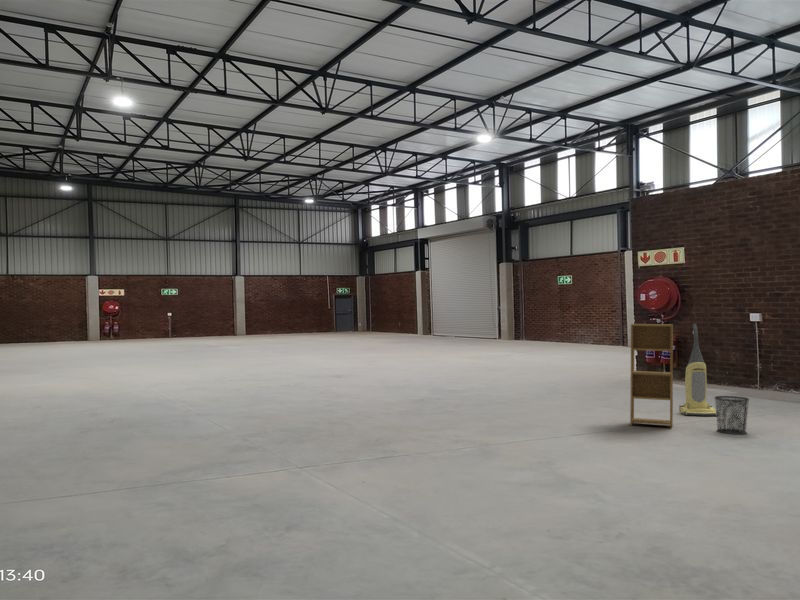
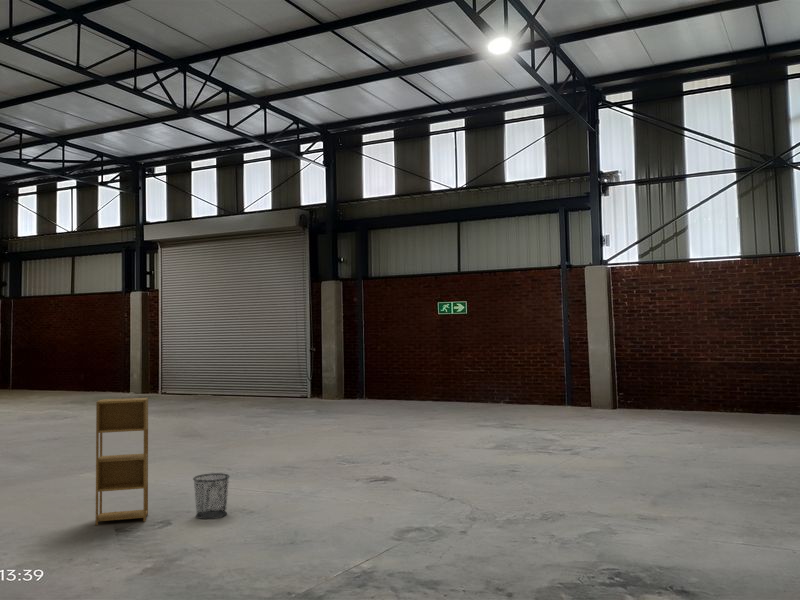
vacuum cleaner: present [679,324,716,416] -> none [162,389,203,494]

